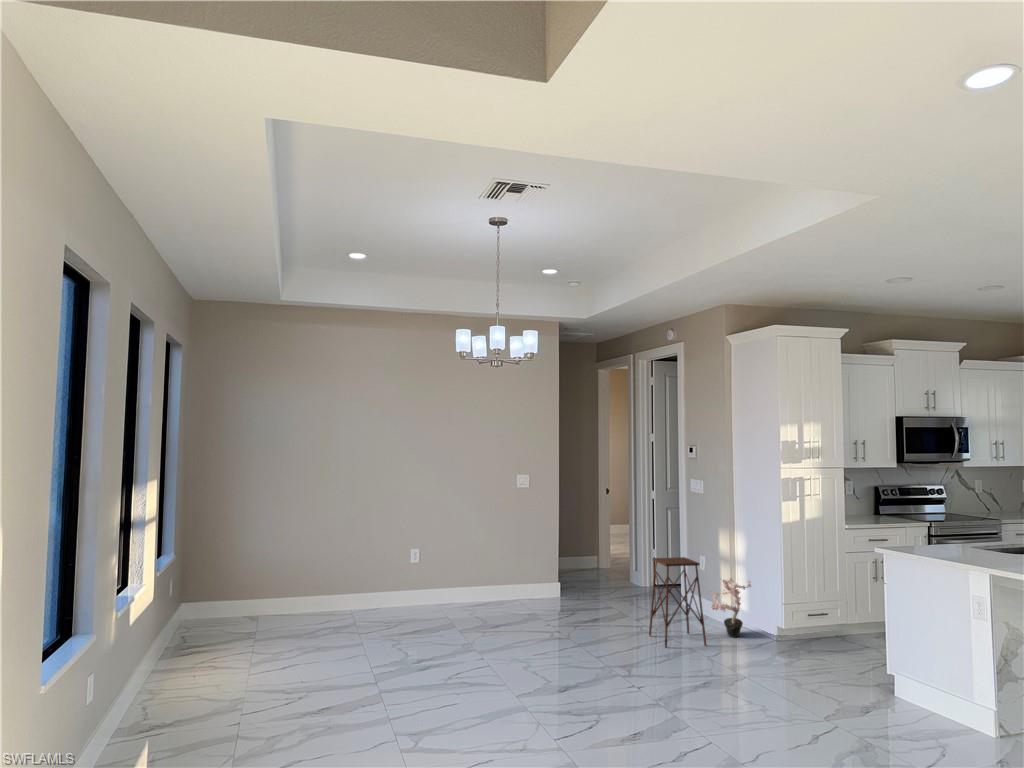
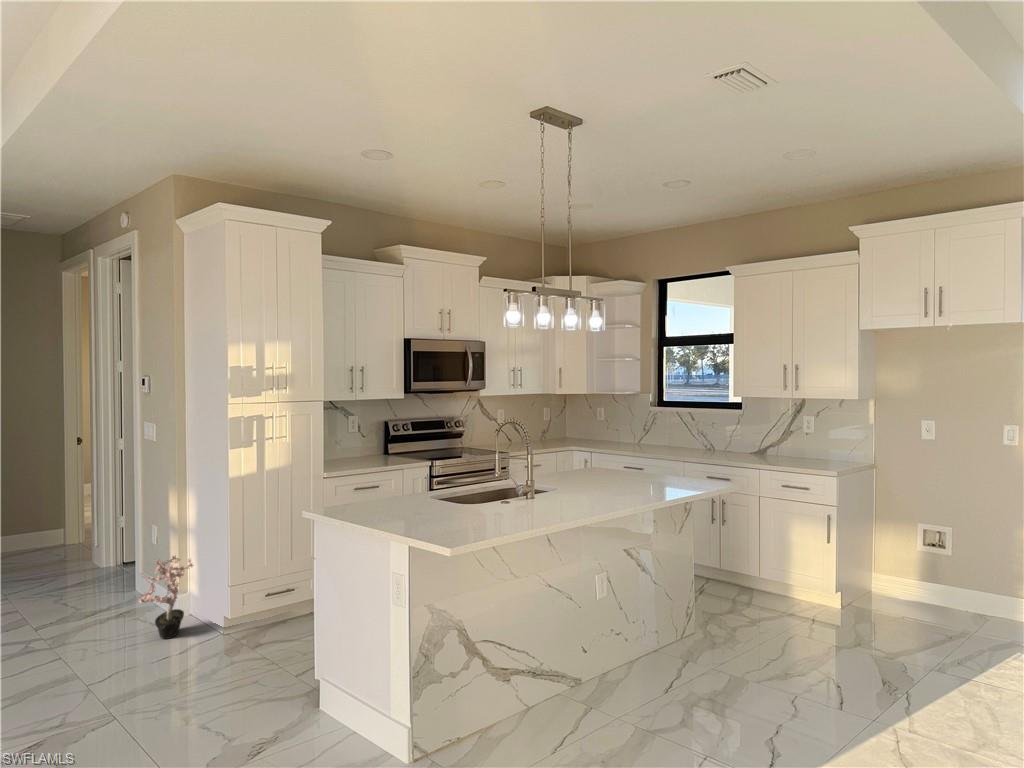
side table: present [649,557,706,648] -> none [26,537,108,681]

